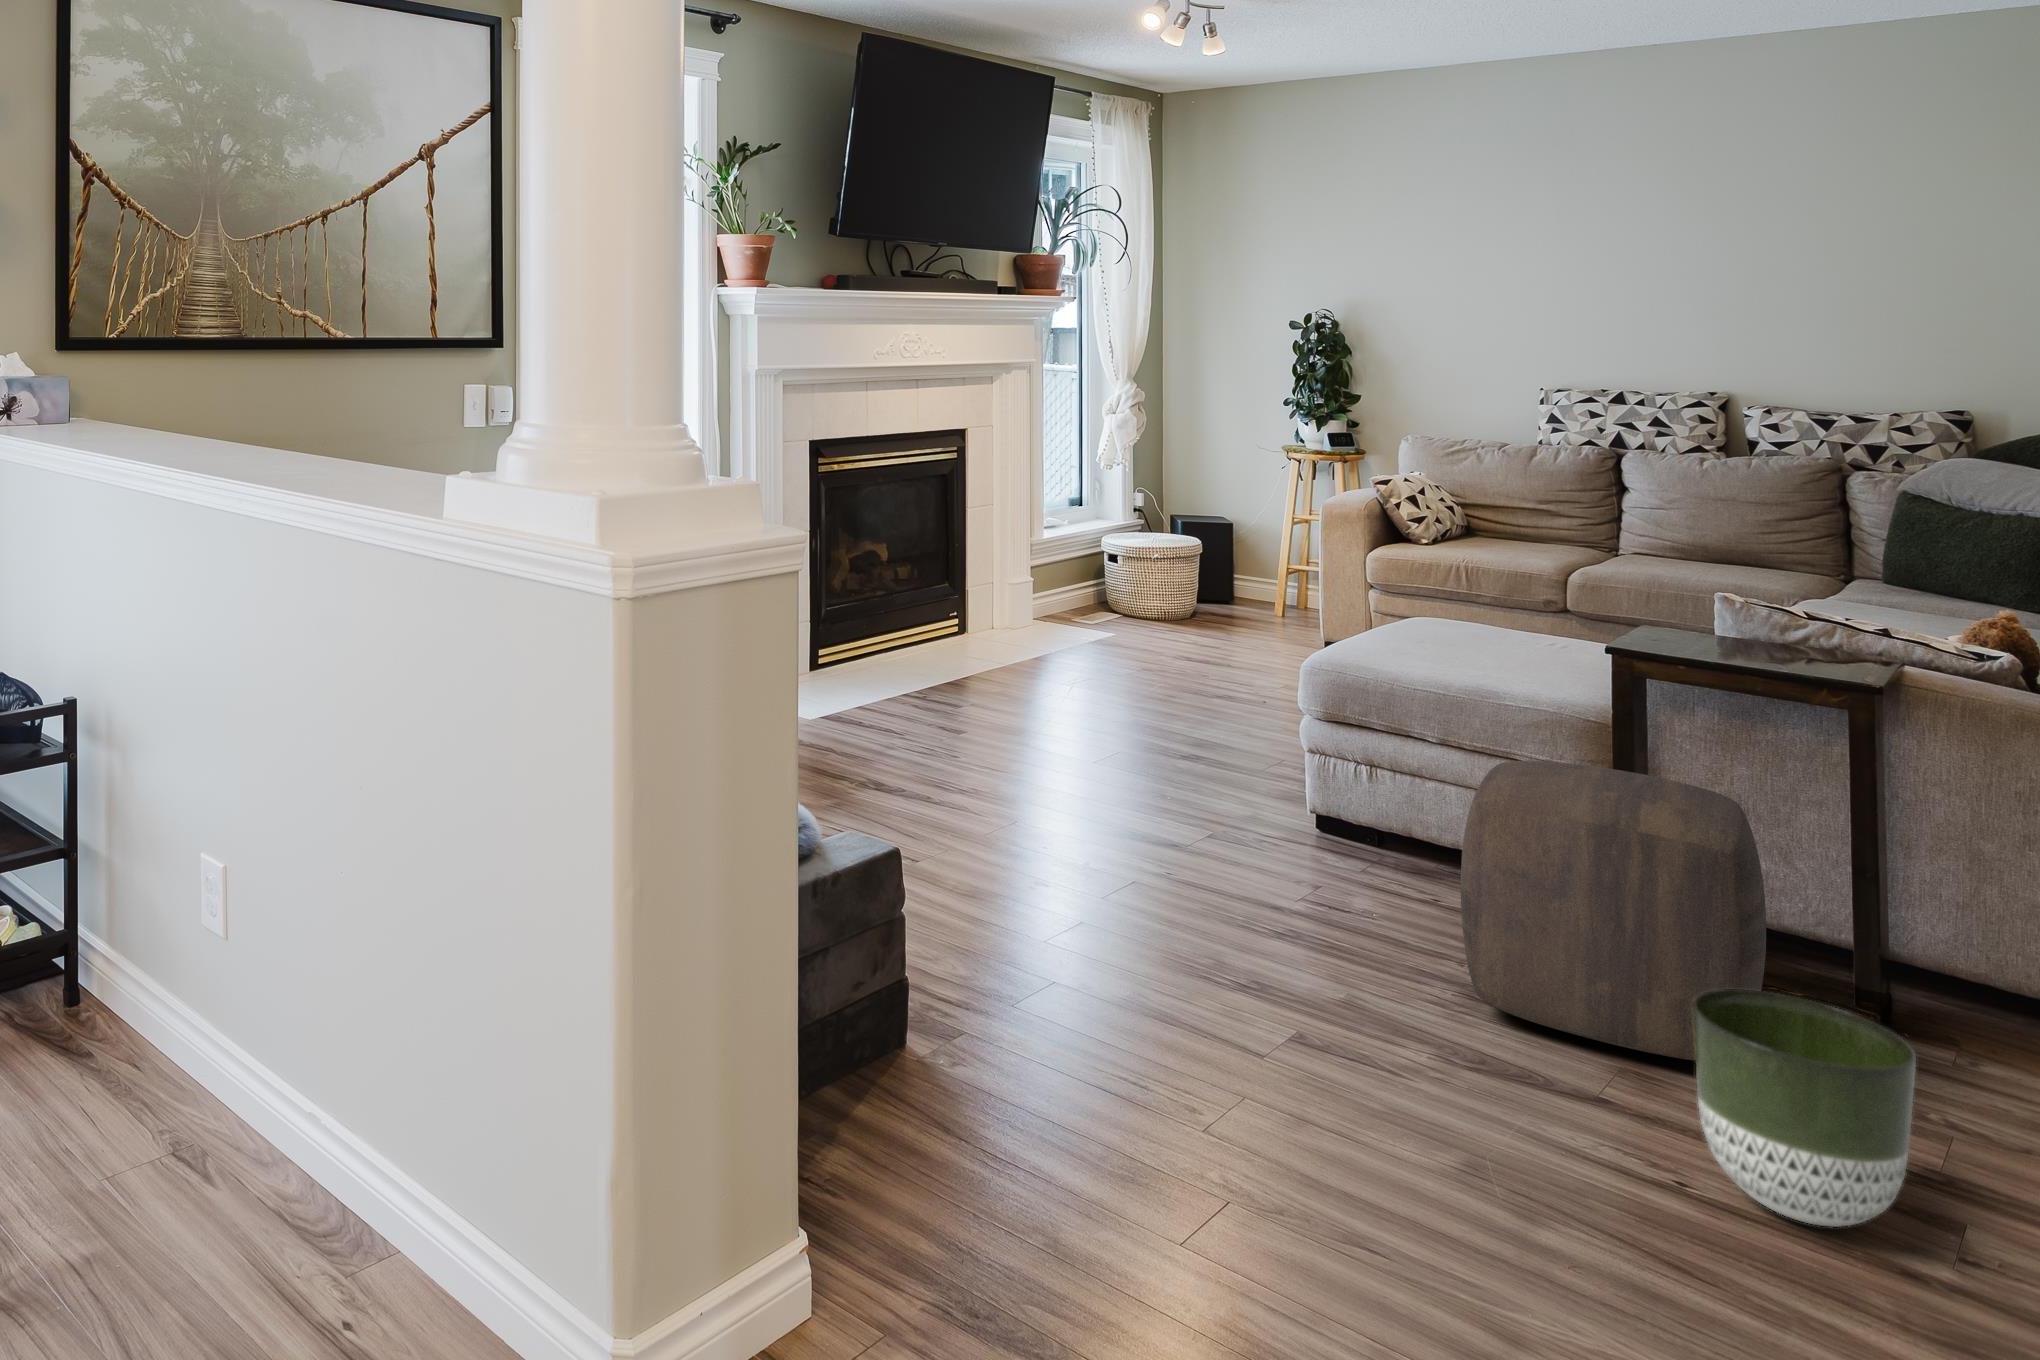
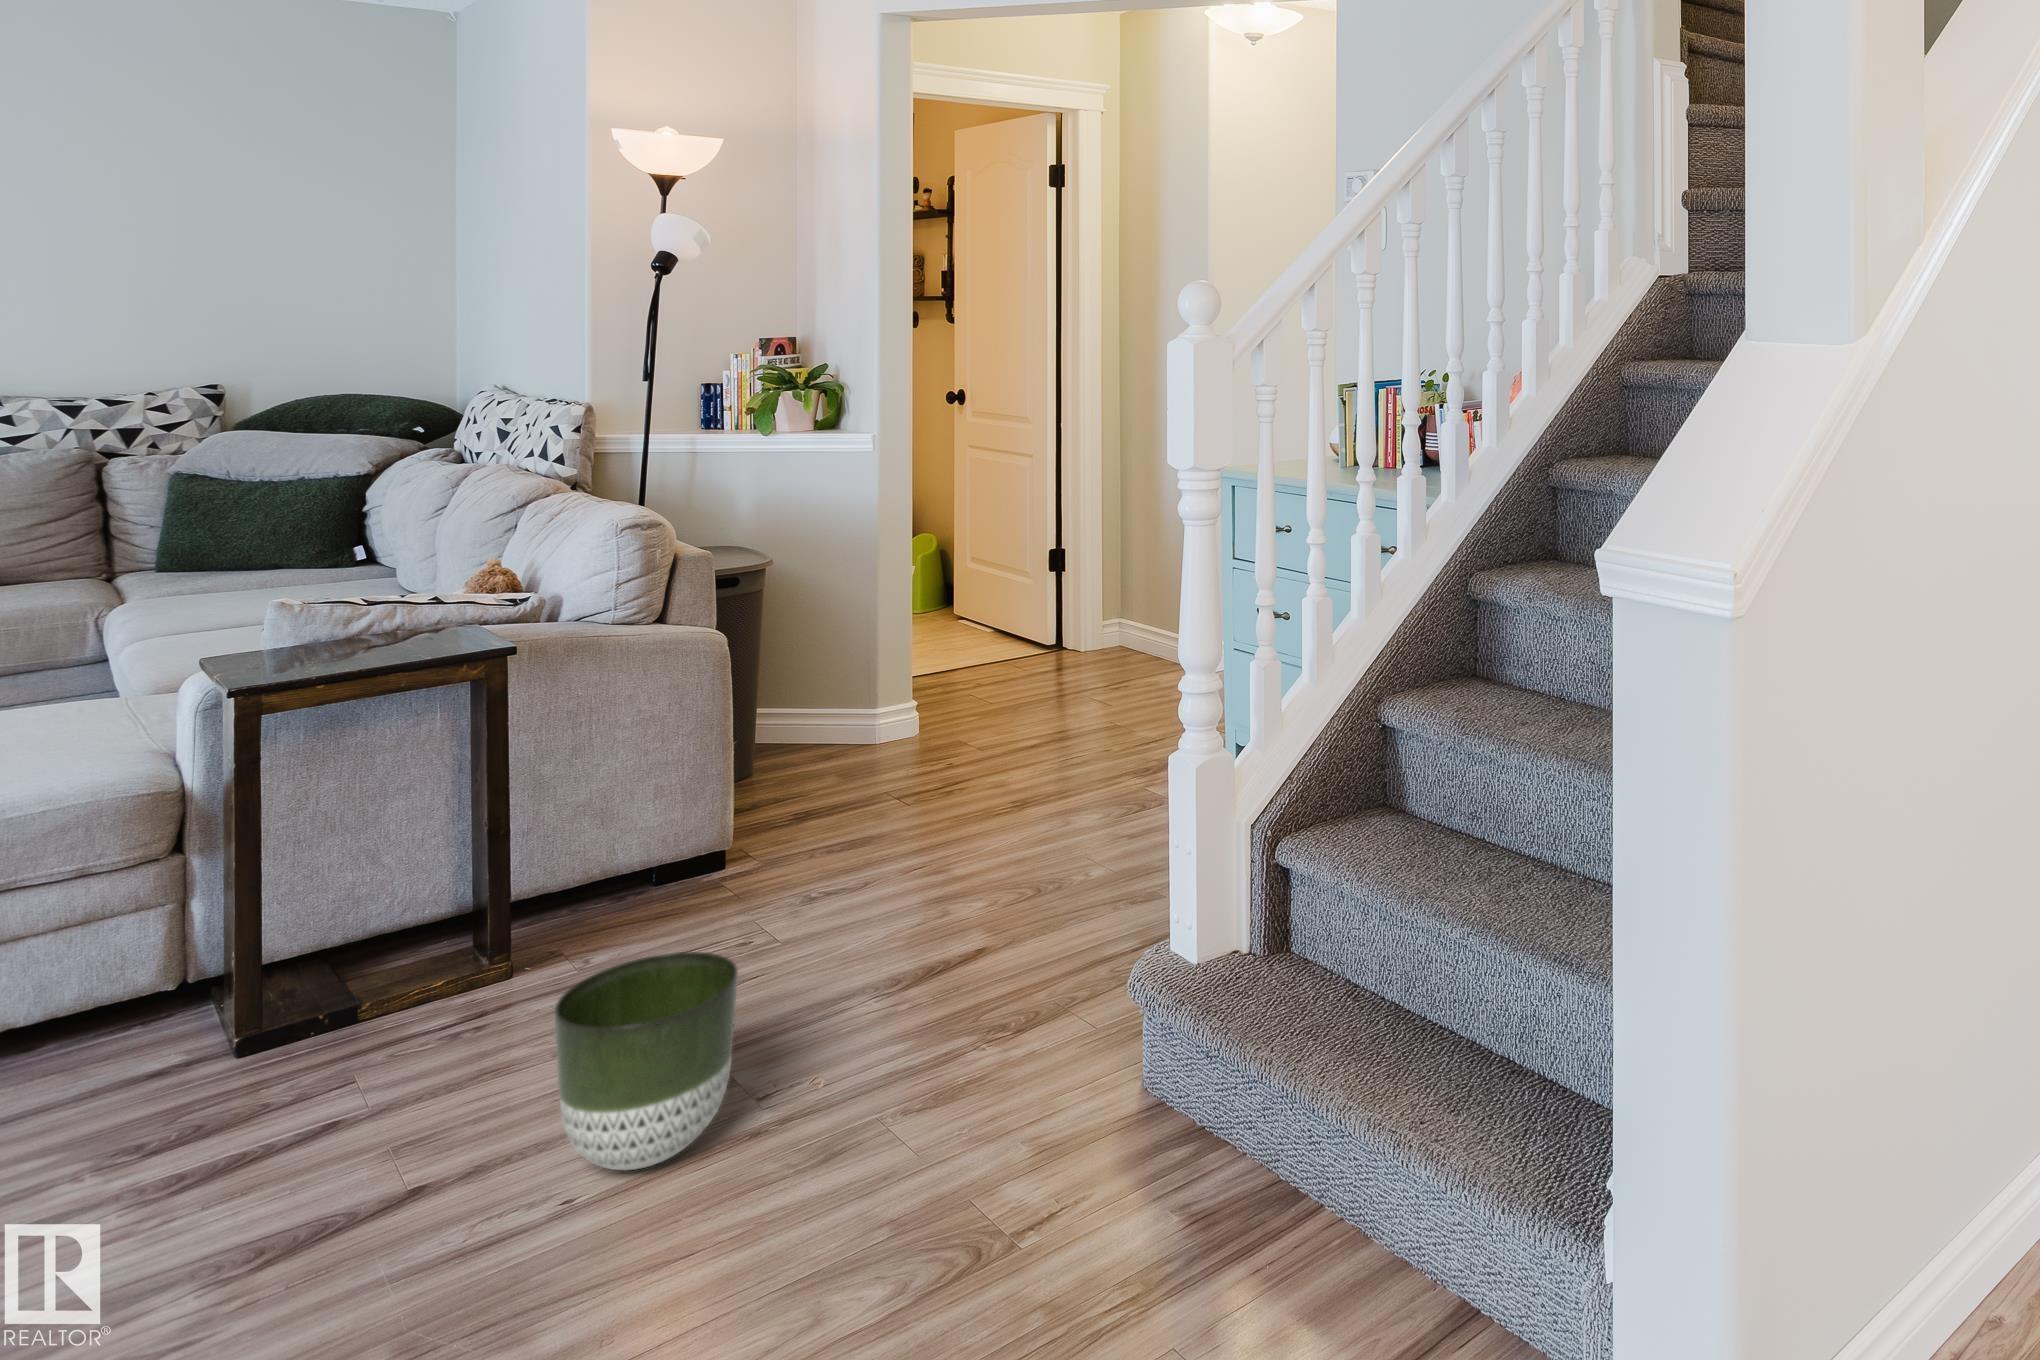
ottoman: present [1461,761,1766,1060] -> none [110,819,501,1185]

